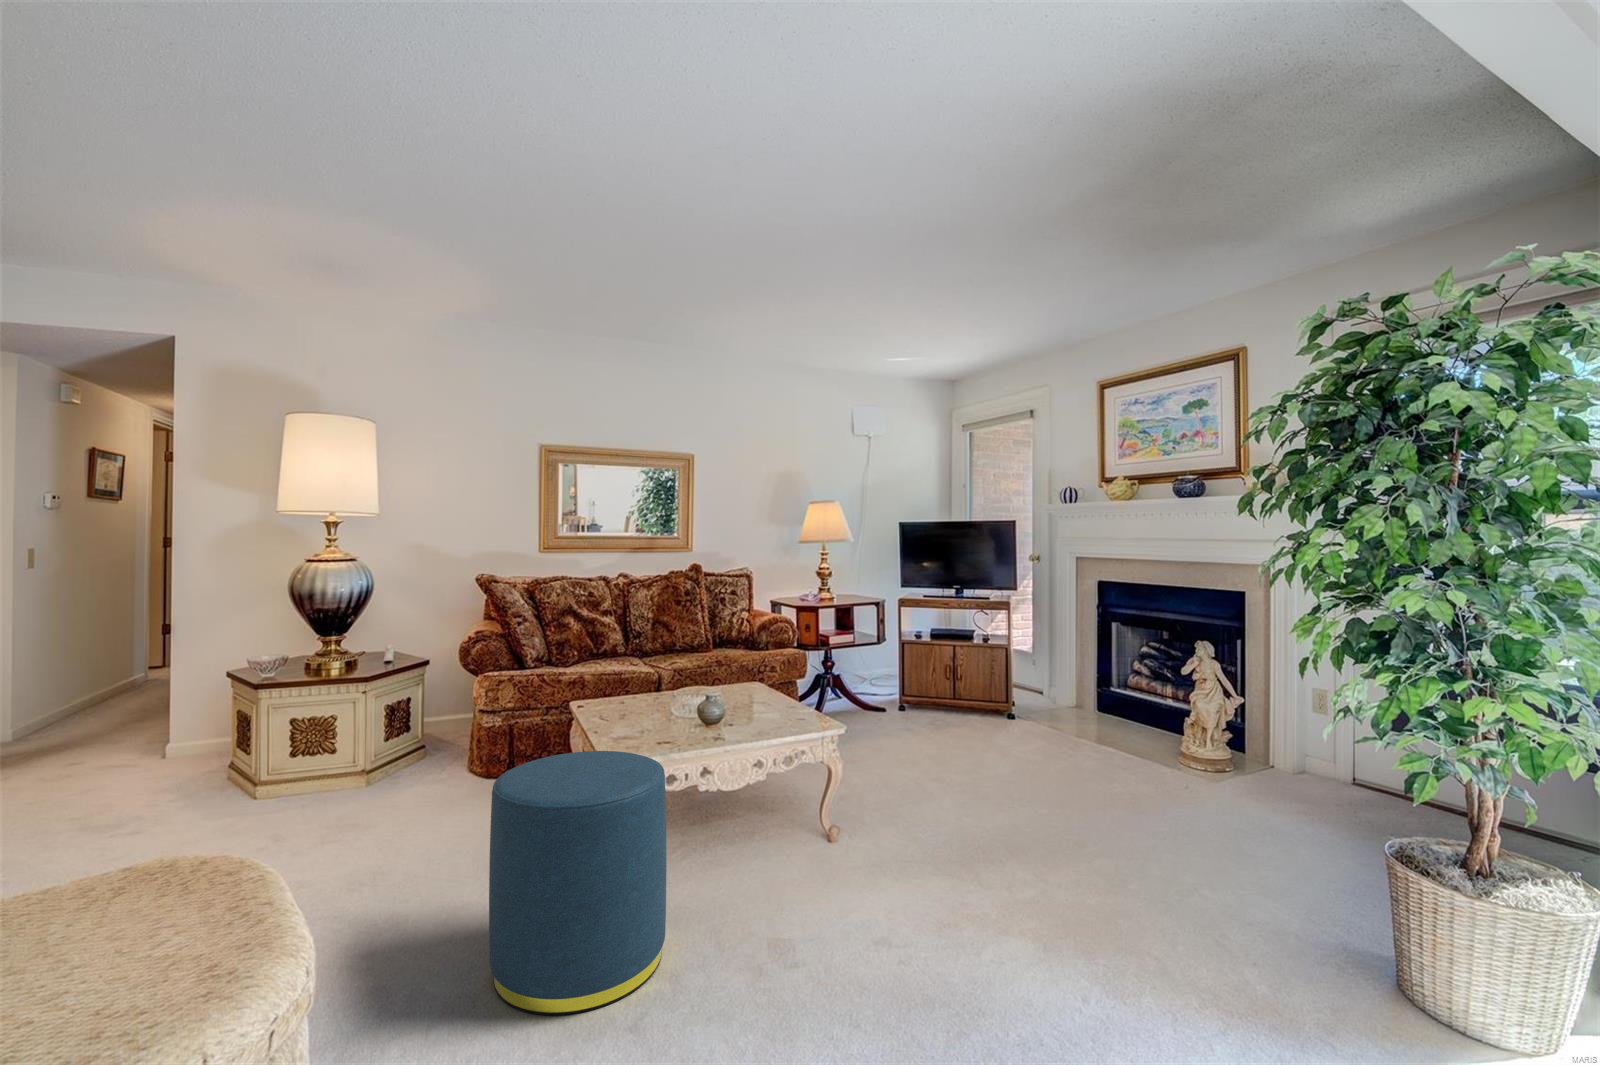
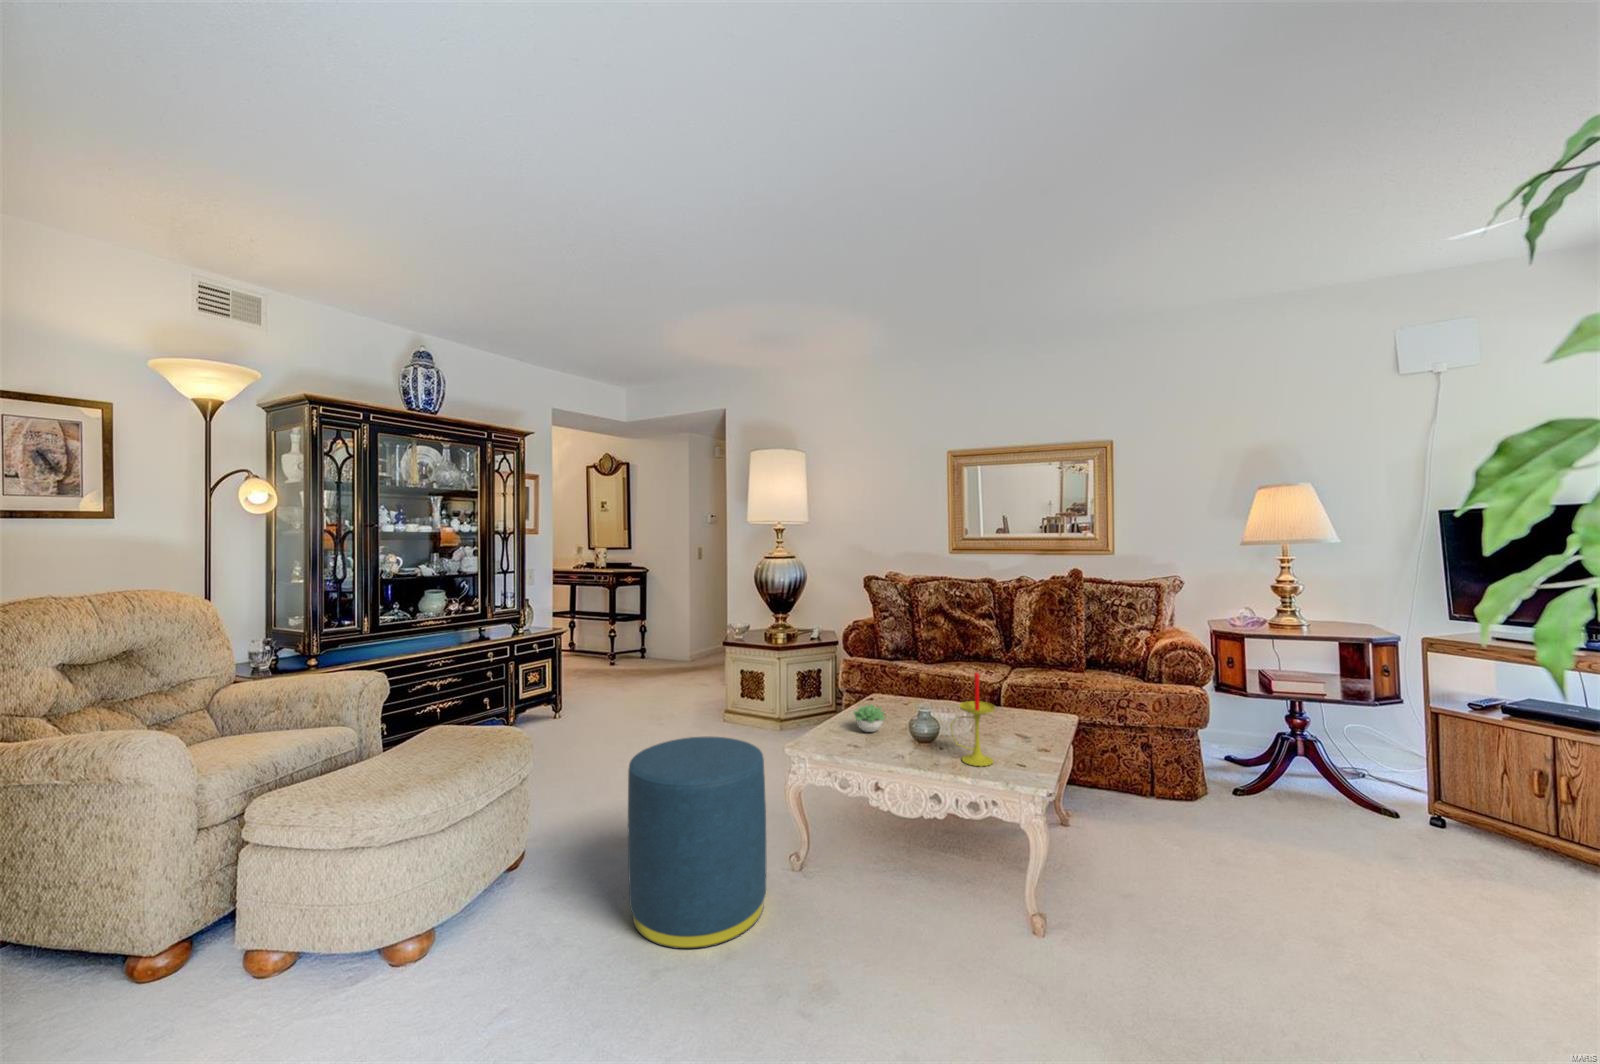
candle: none [747,640,782,726] -> present [951,673,995,766]
succulent plant: none [620,698,660,727] -> present [854,705,886,732]

